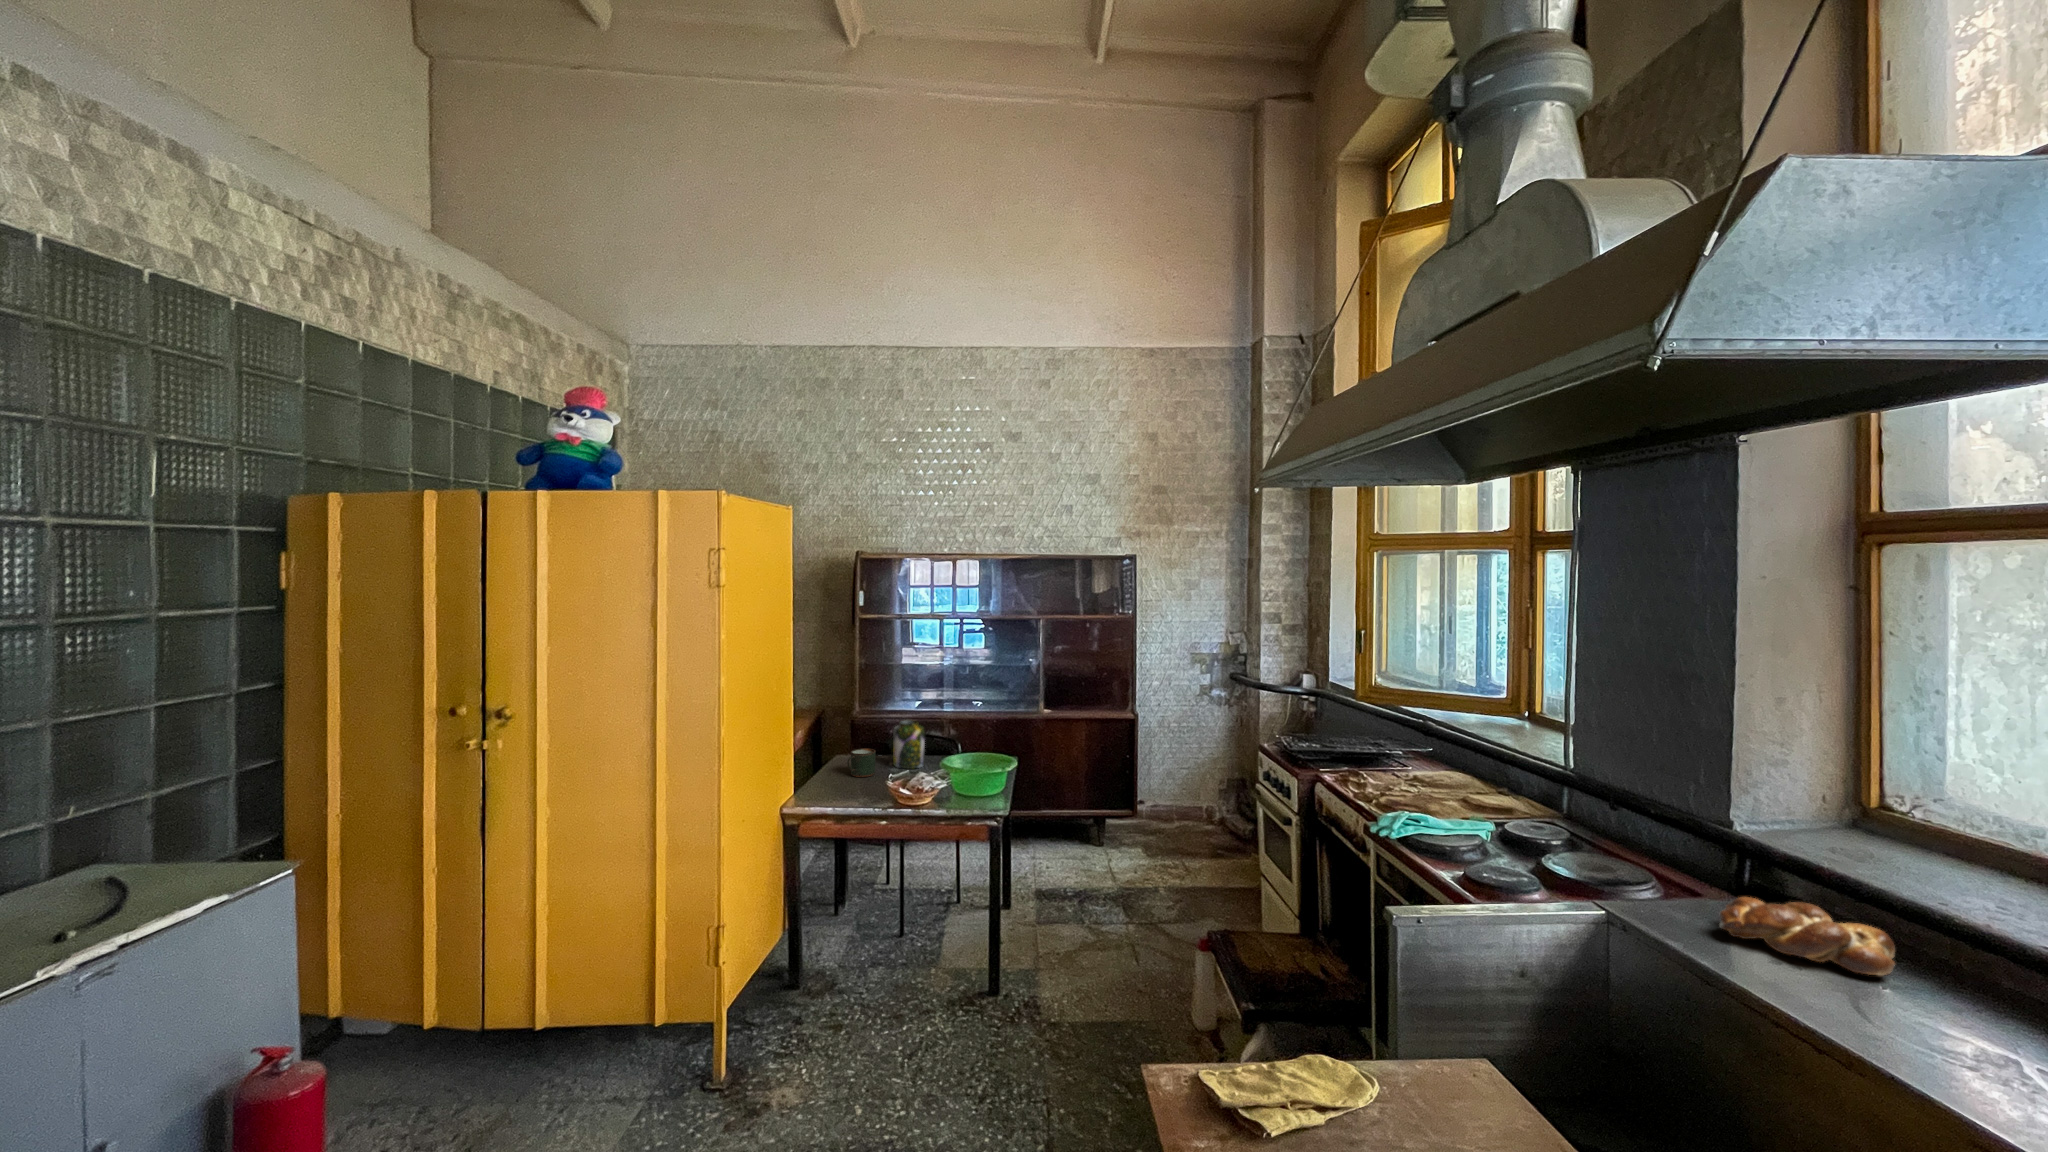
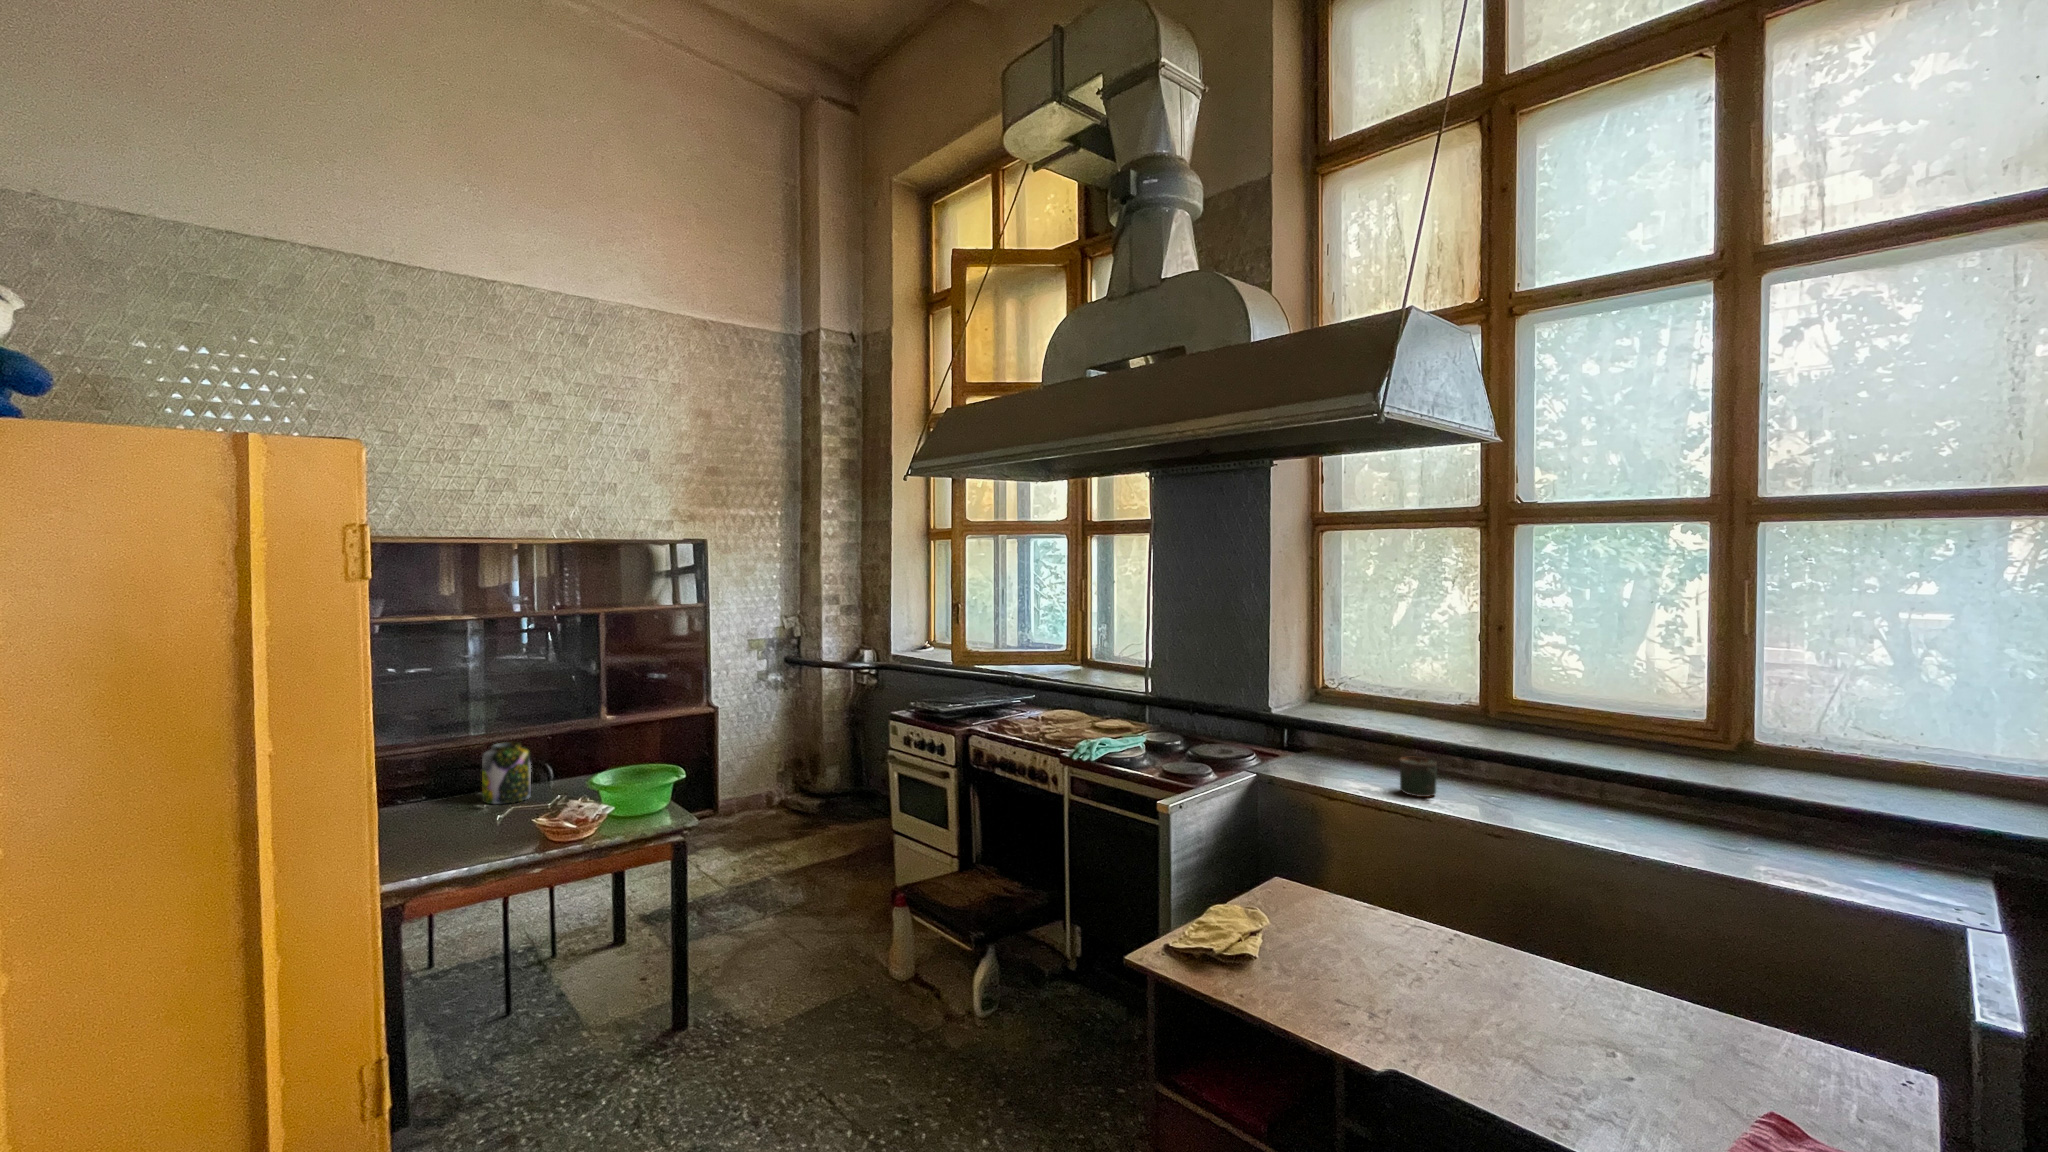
mug: present [847,748,876,777] -> present [1400,757,1437,797]
bread loaf: present [1719,897,1895,976] -> none [1301,742,1383,773]

